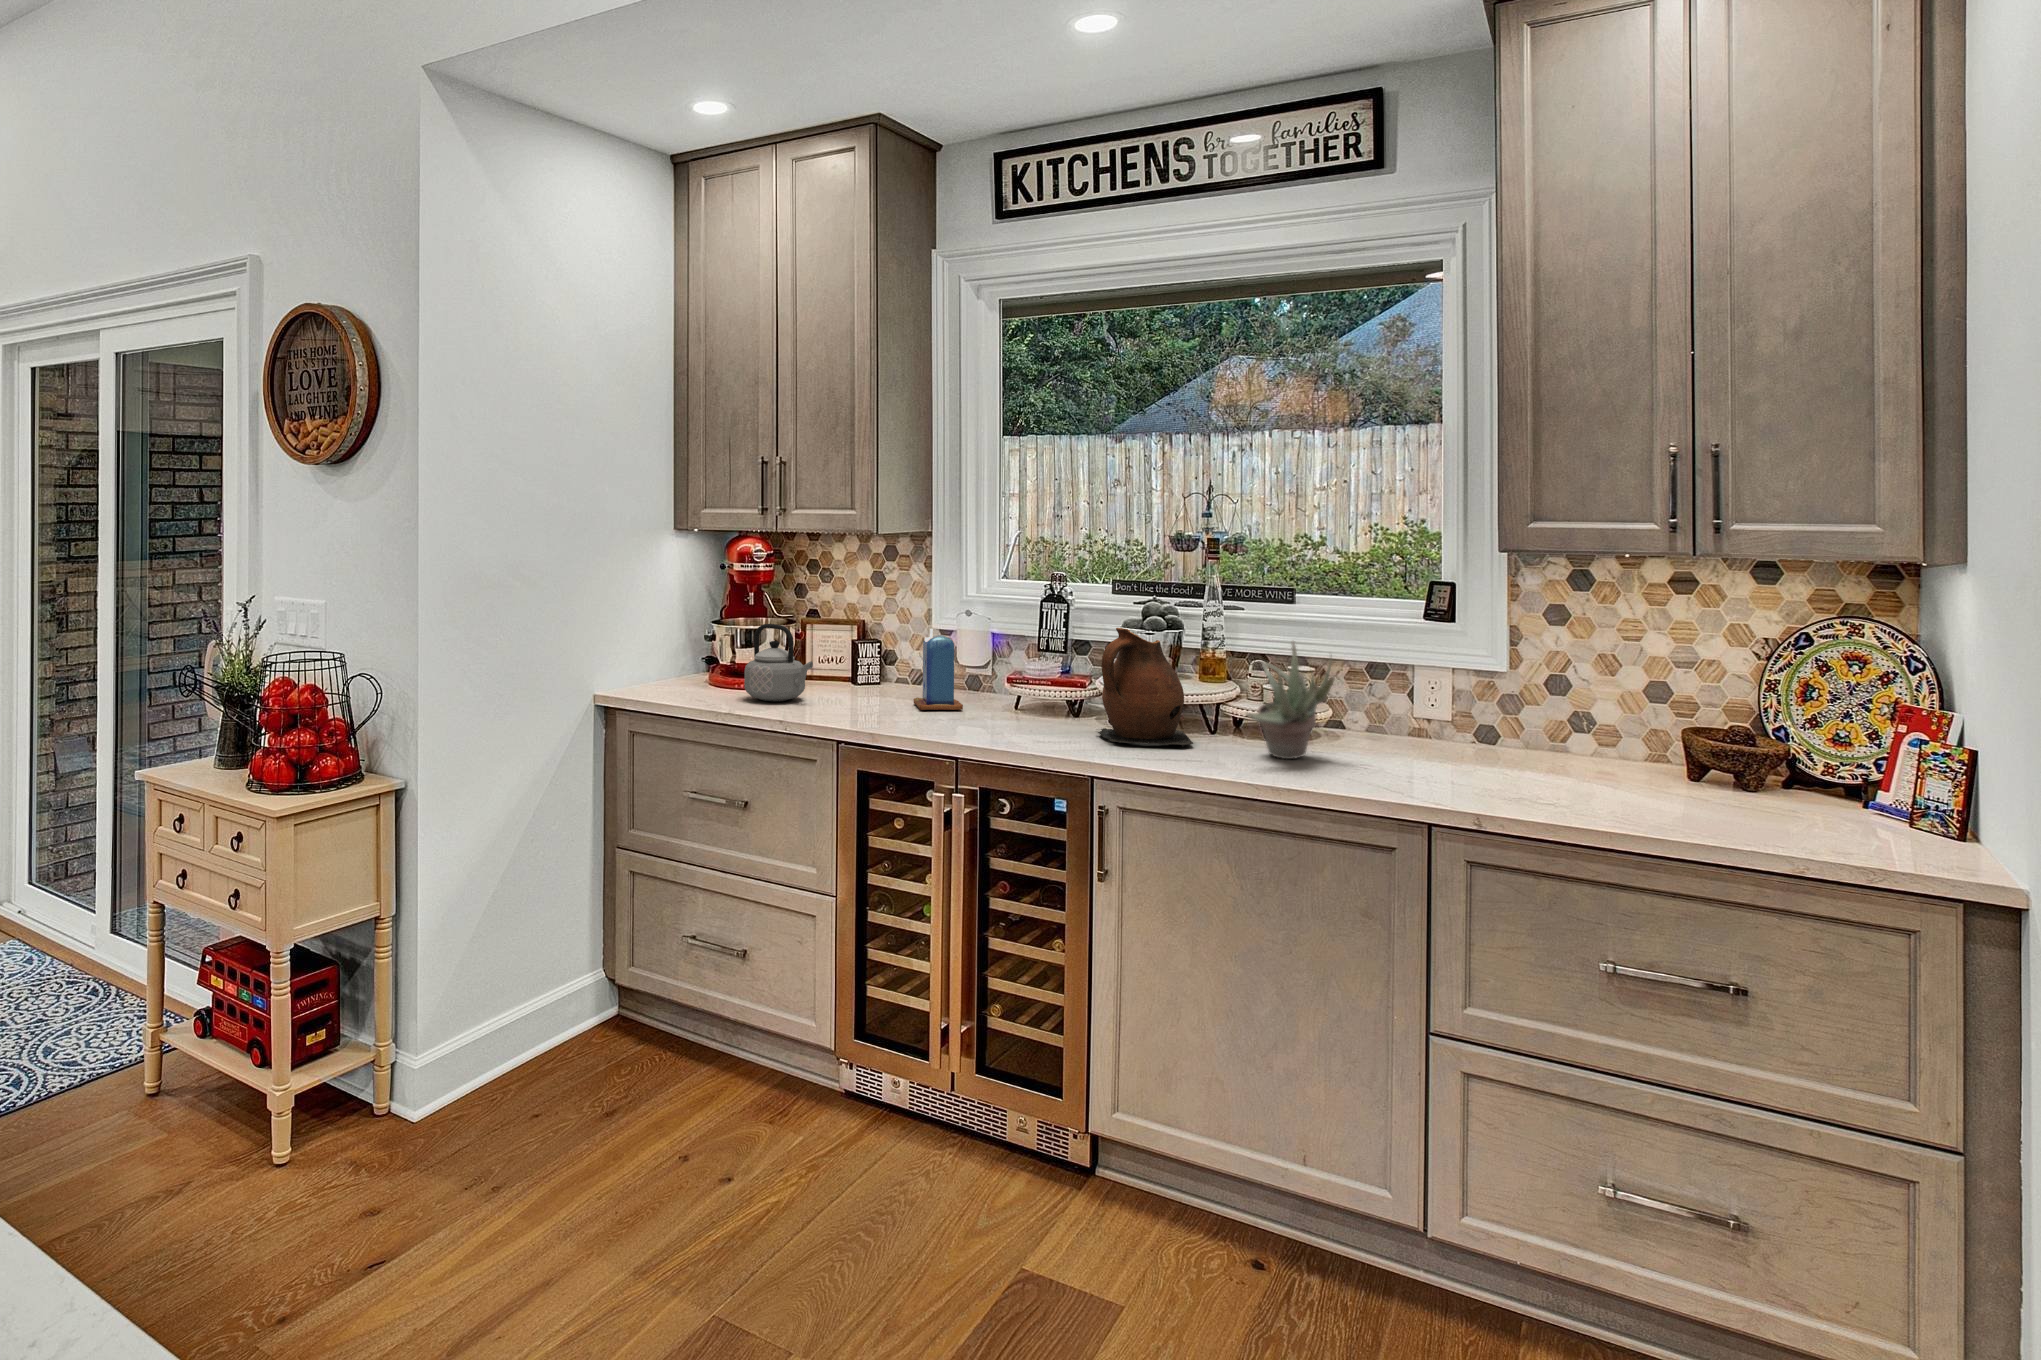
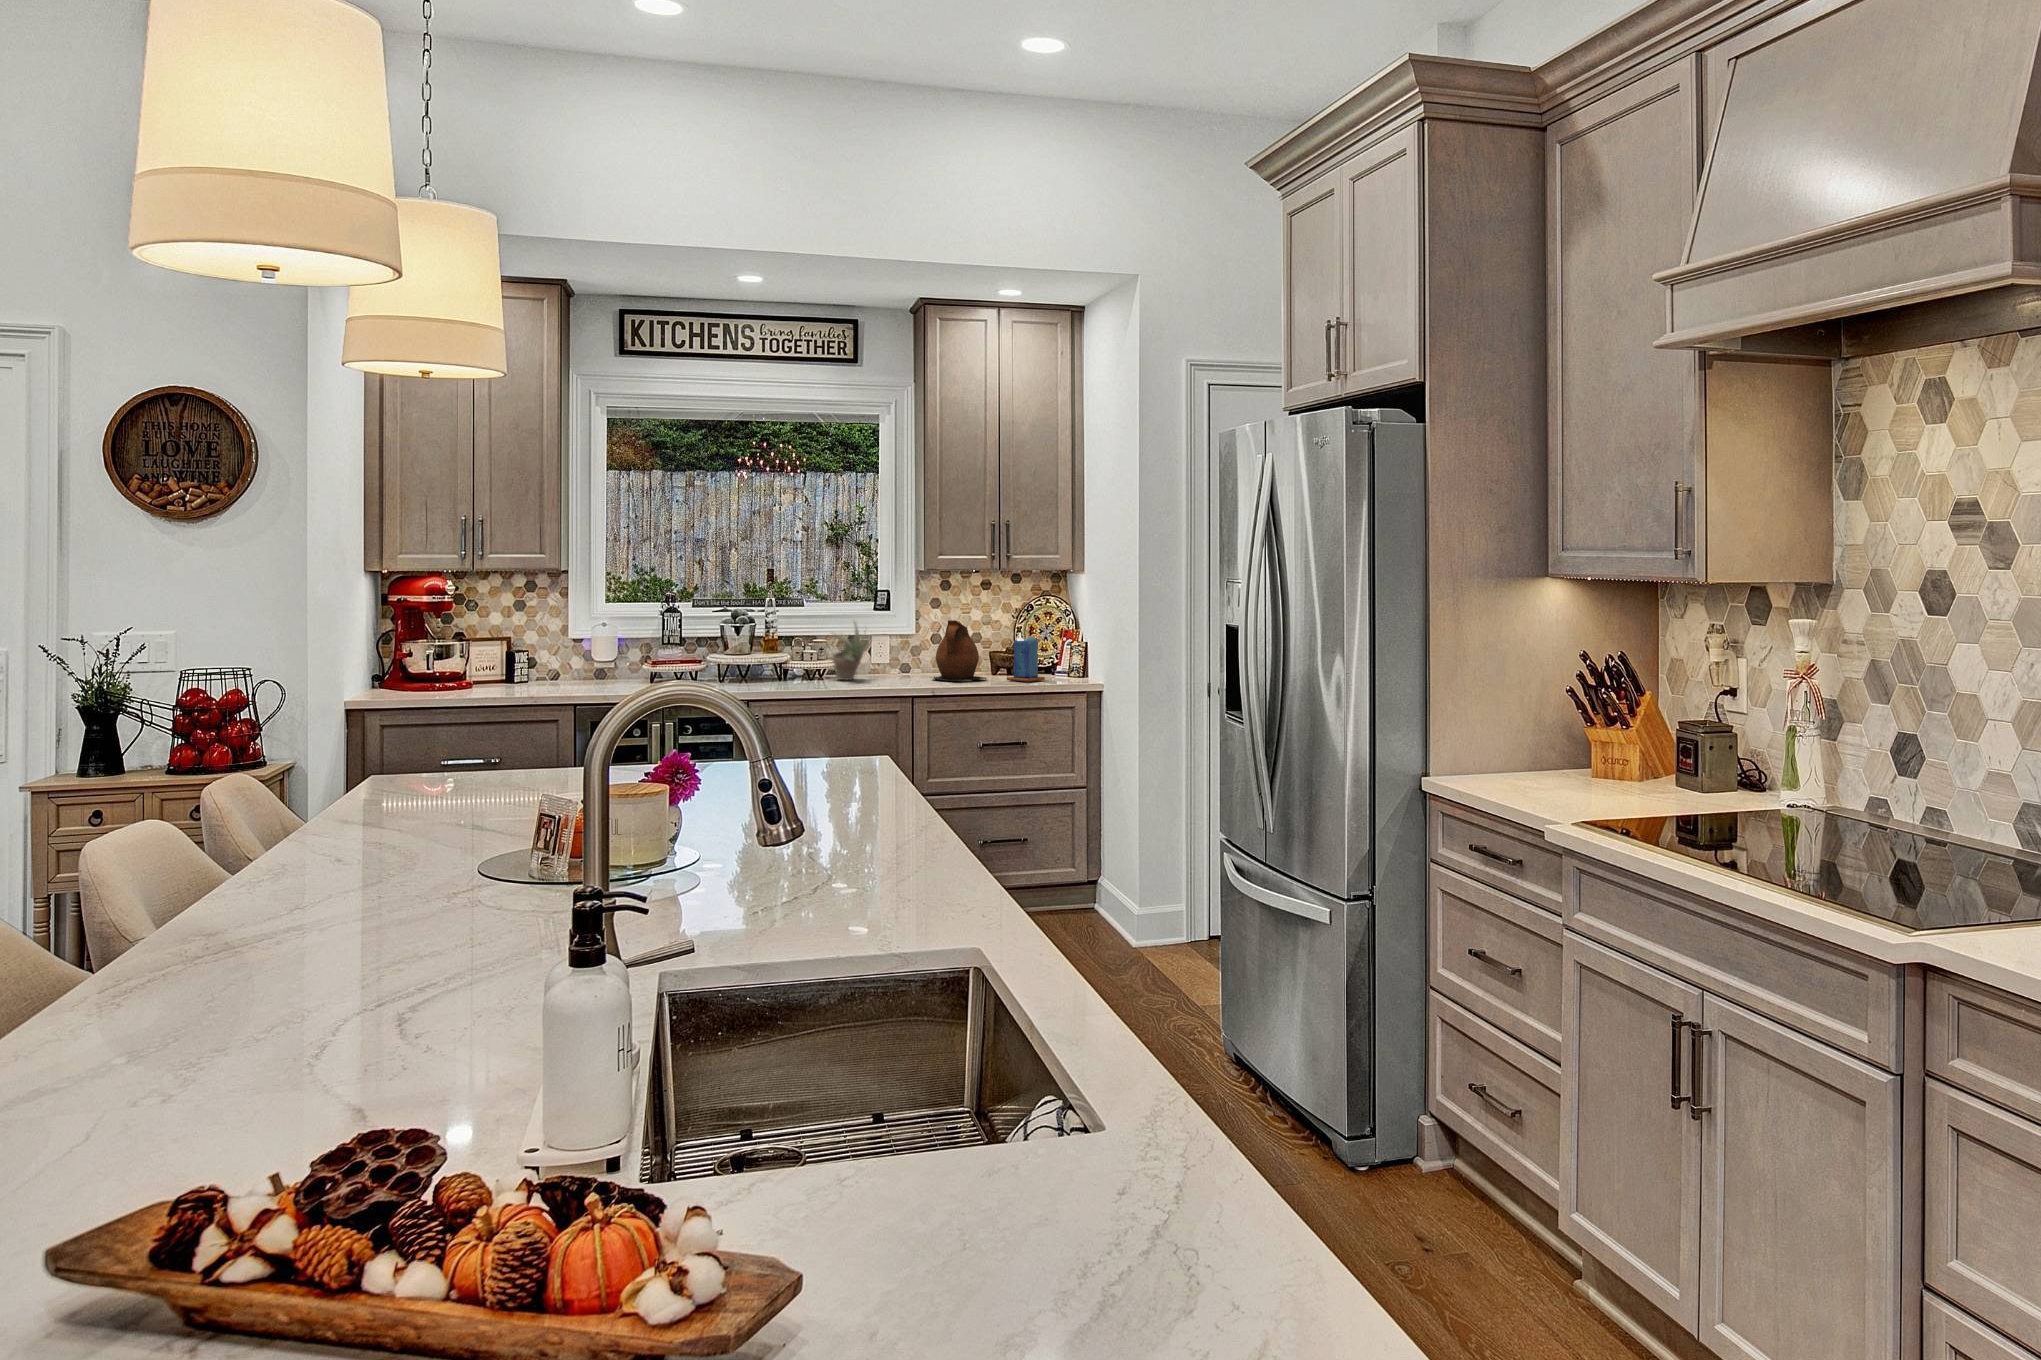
teapot: present [744,624,813,701] -> none [484,634,542,687]
candle: present [914,628,963,710] -> present [1007,633,1045,682]
ceramic pitcher: present [1098,628,1193,747] -> present [933,620,986,681]

